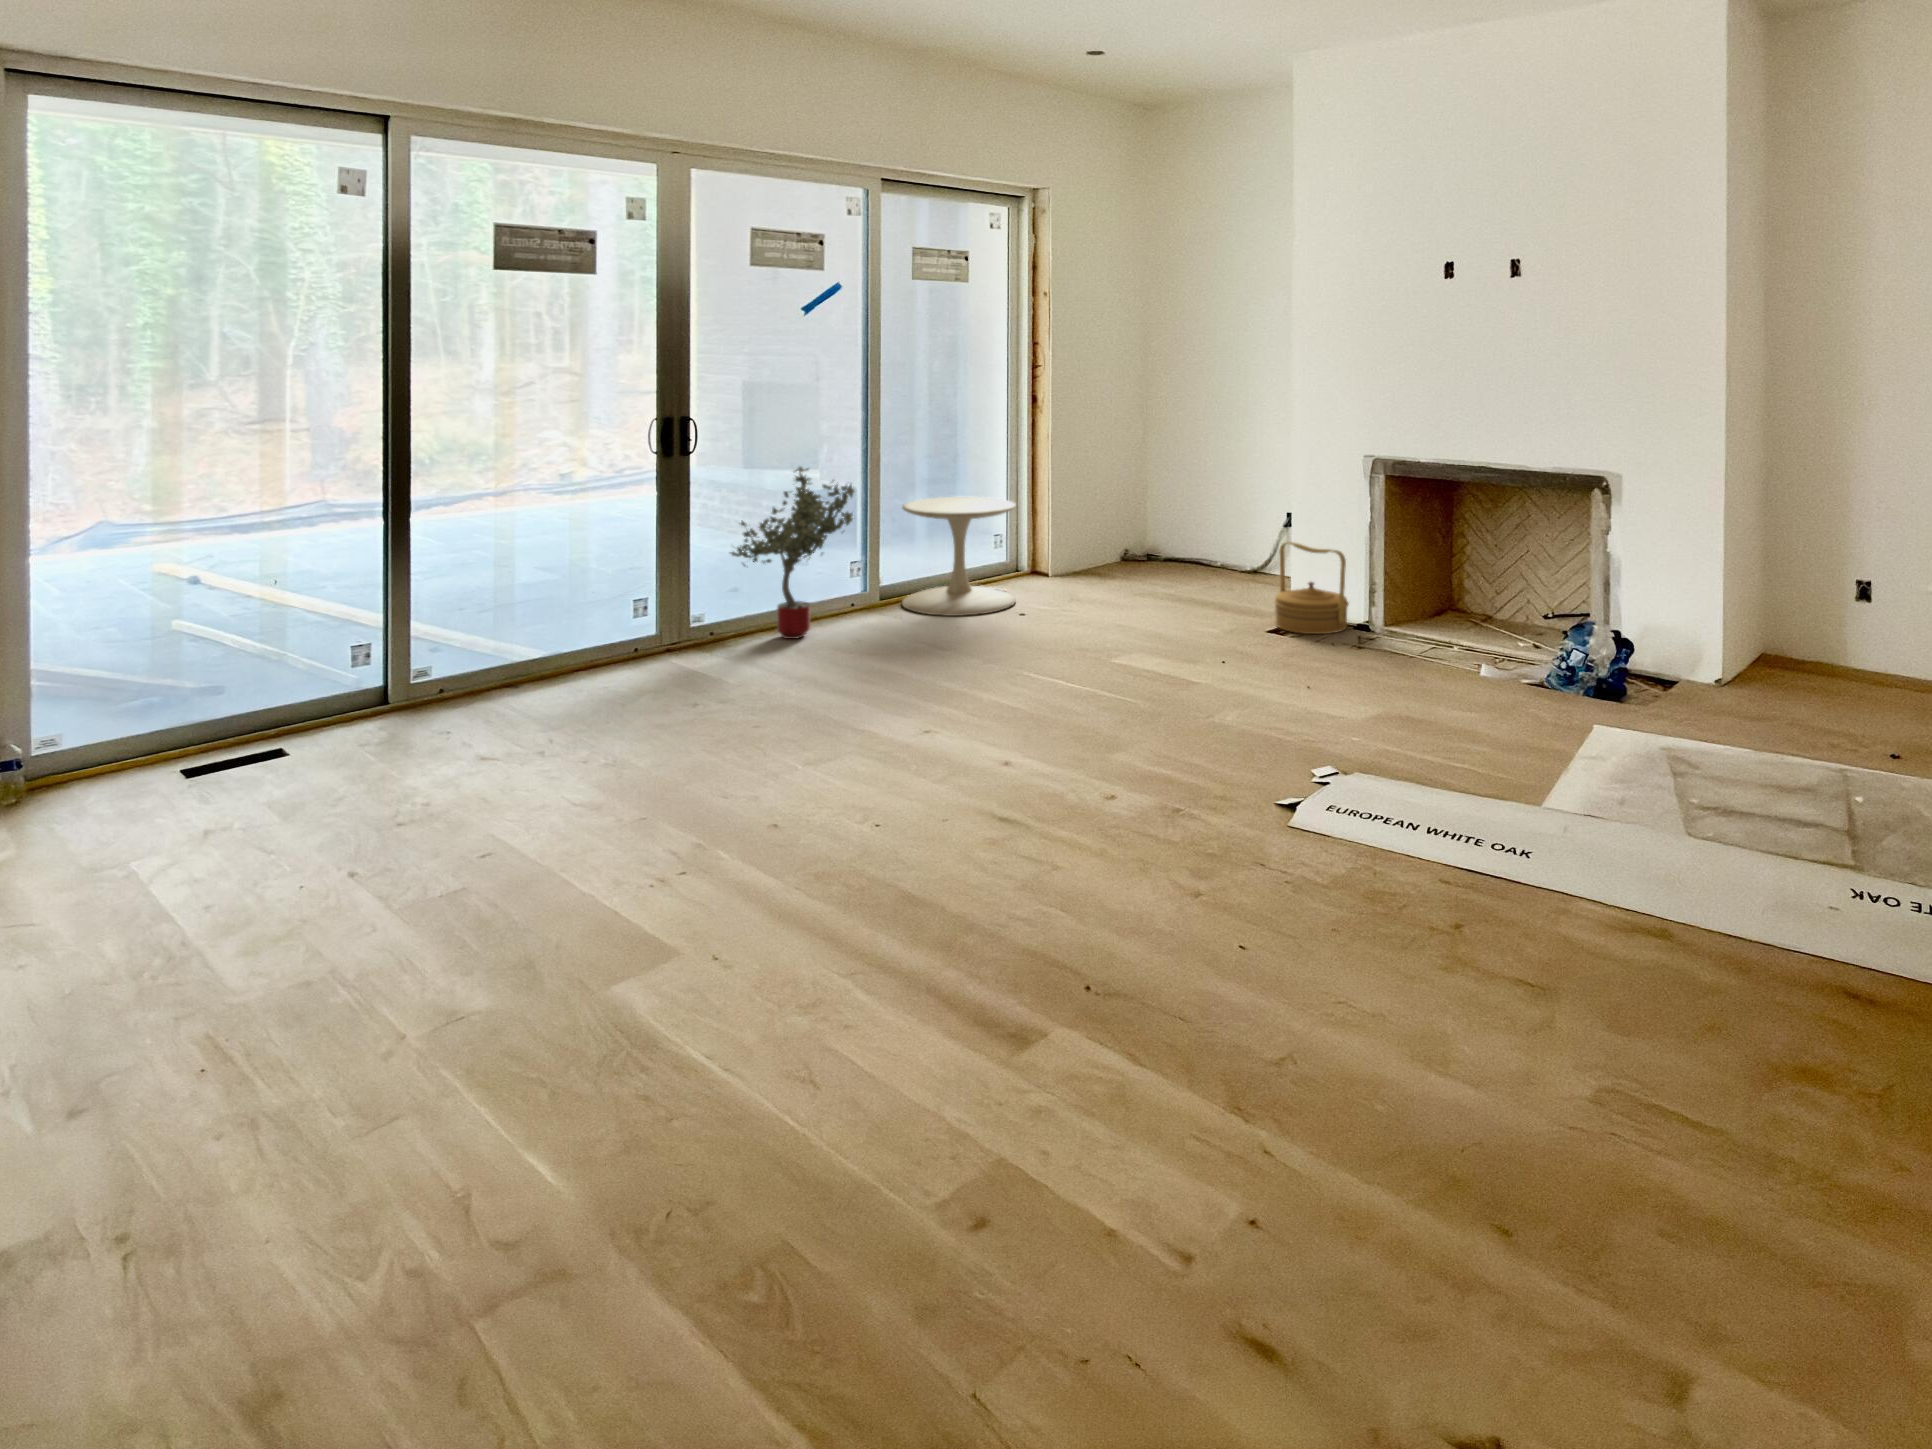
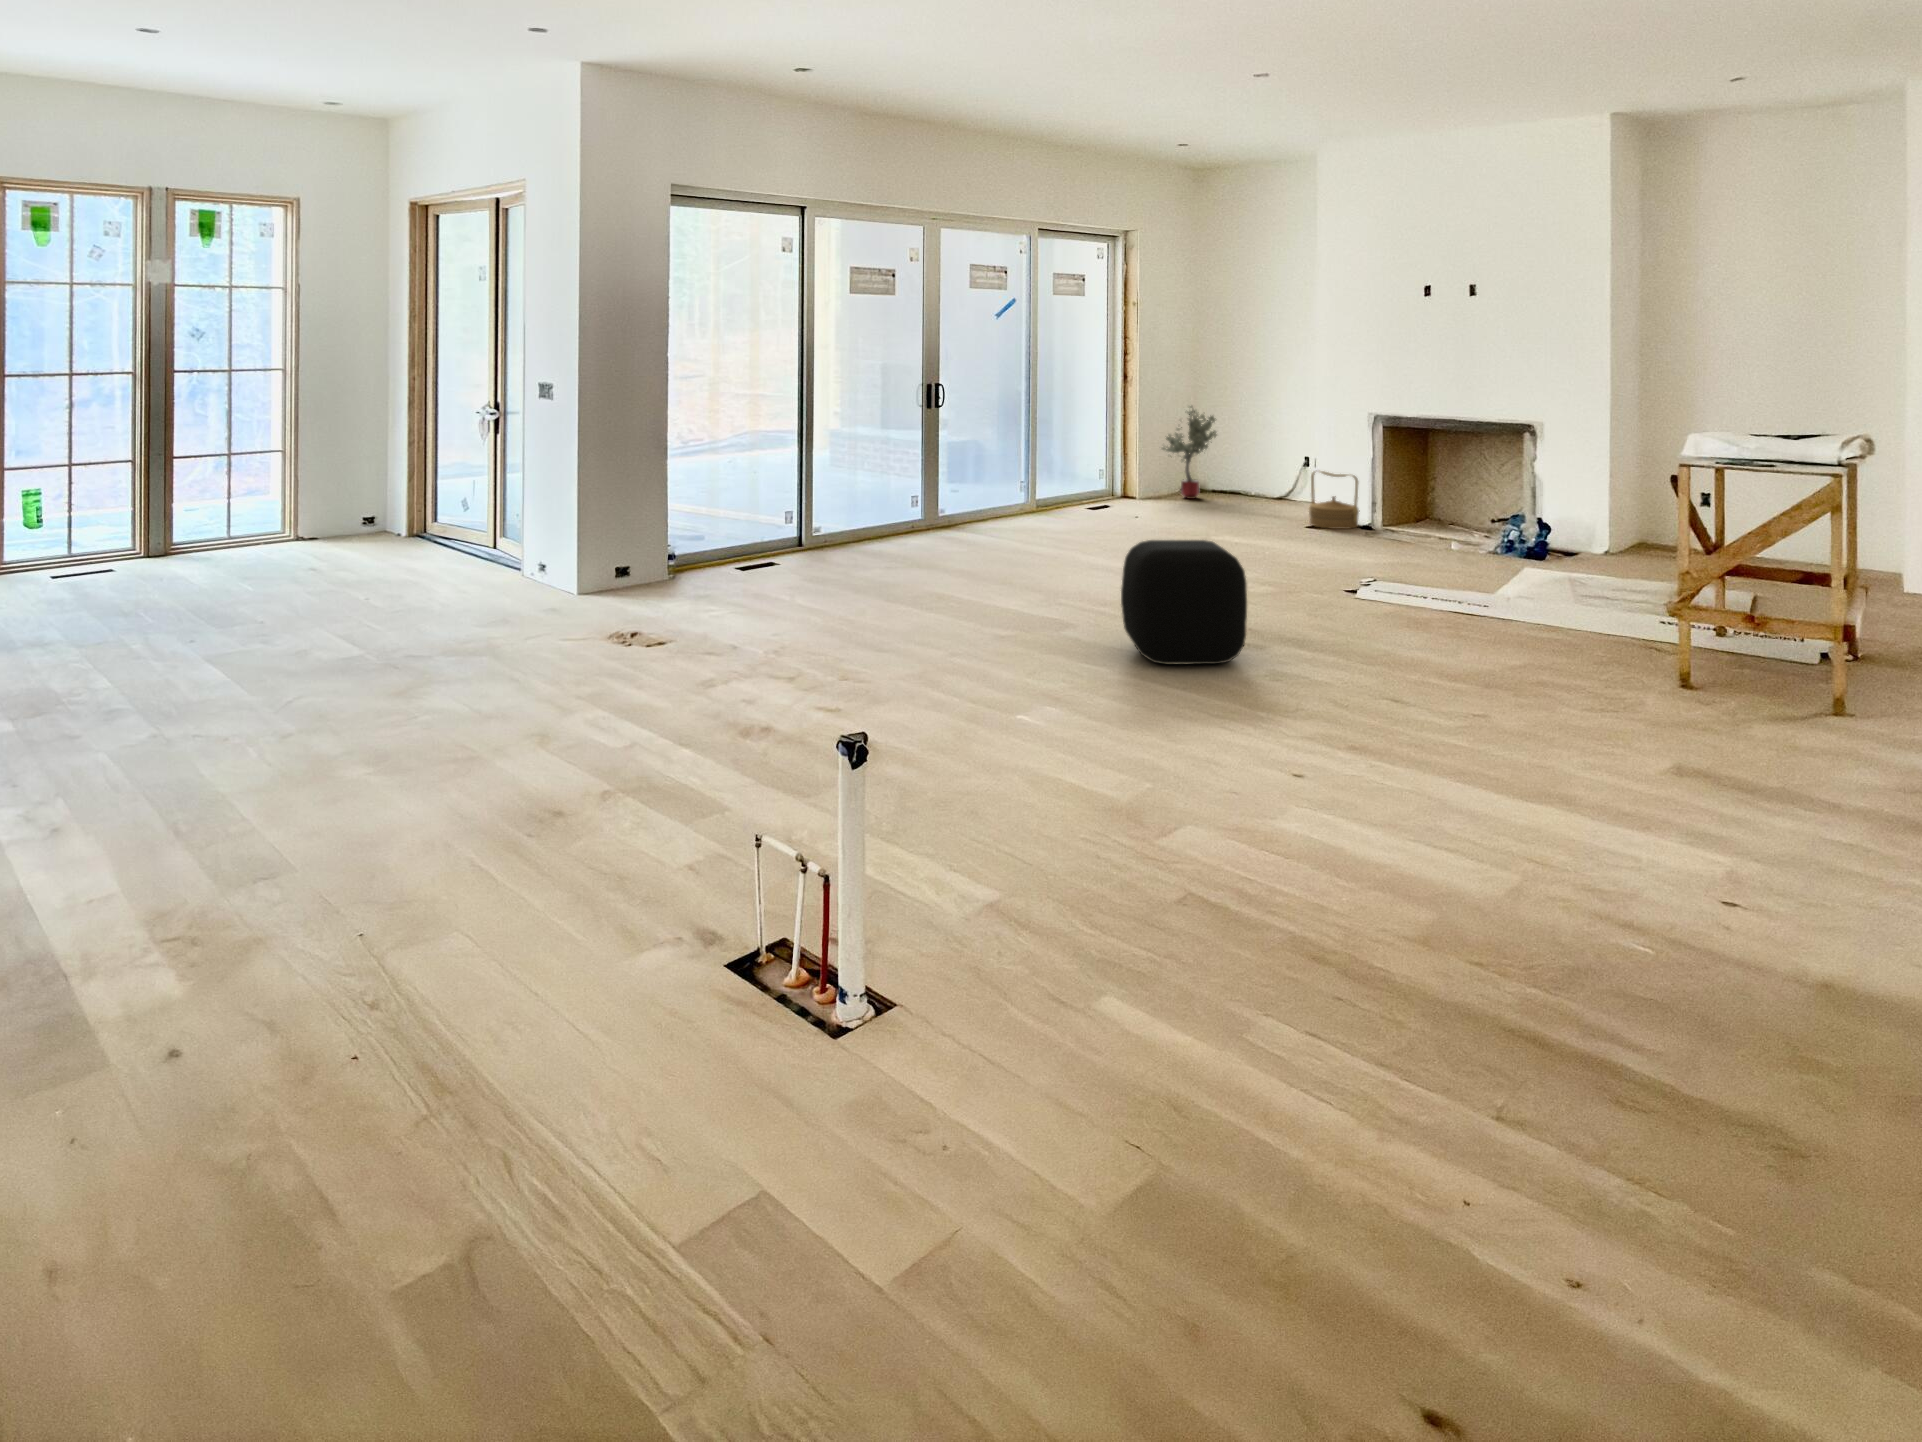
potted tree: present [731,467,854,639] -> present [1162,406,1217,499]
side table: present [902,497,1016,616] -> none [1051,442,1128,518]
ottoman: none [632,808,940,1166] -> present [1121,540,1247,664]

